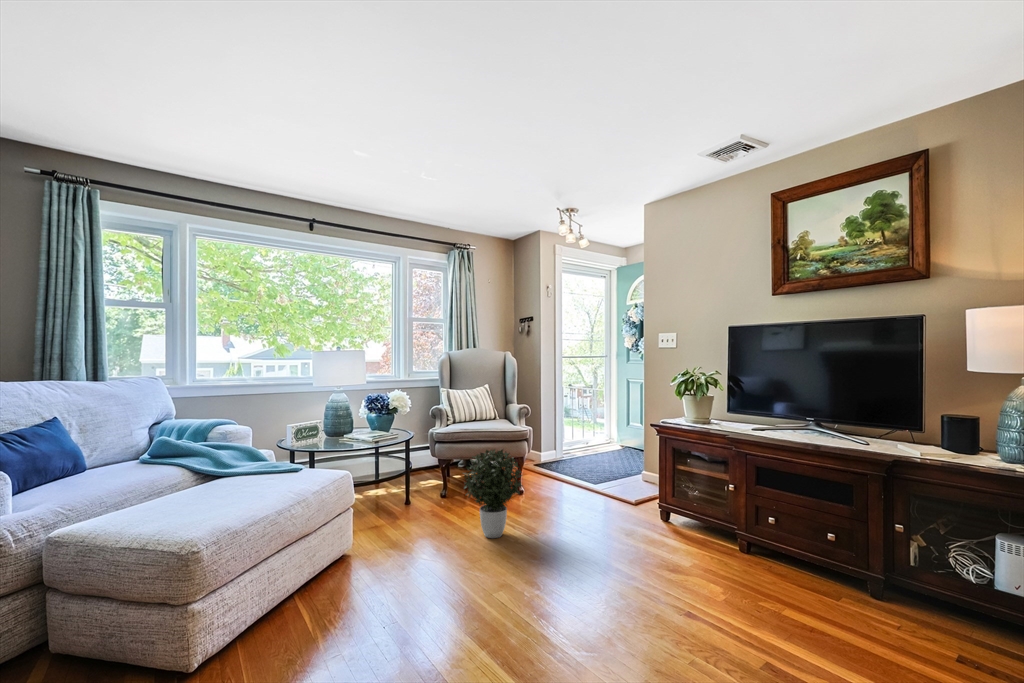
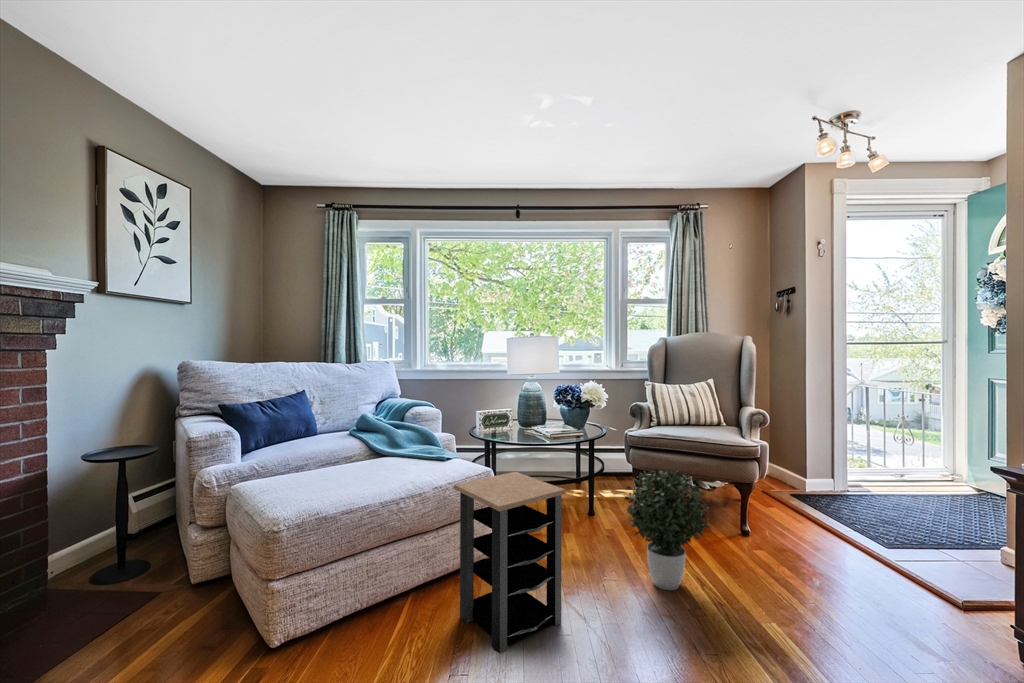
side table: none [353,465,445,605] -> present [454,472,565,653]

